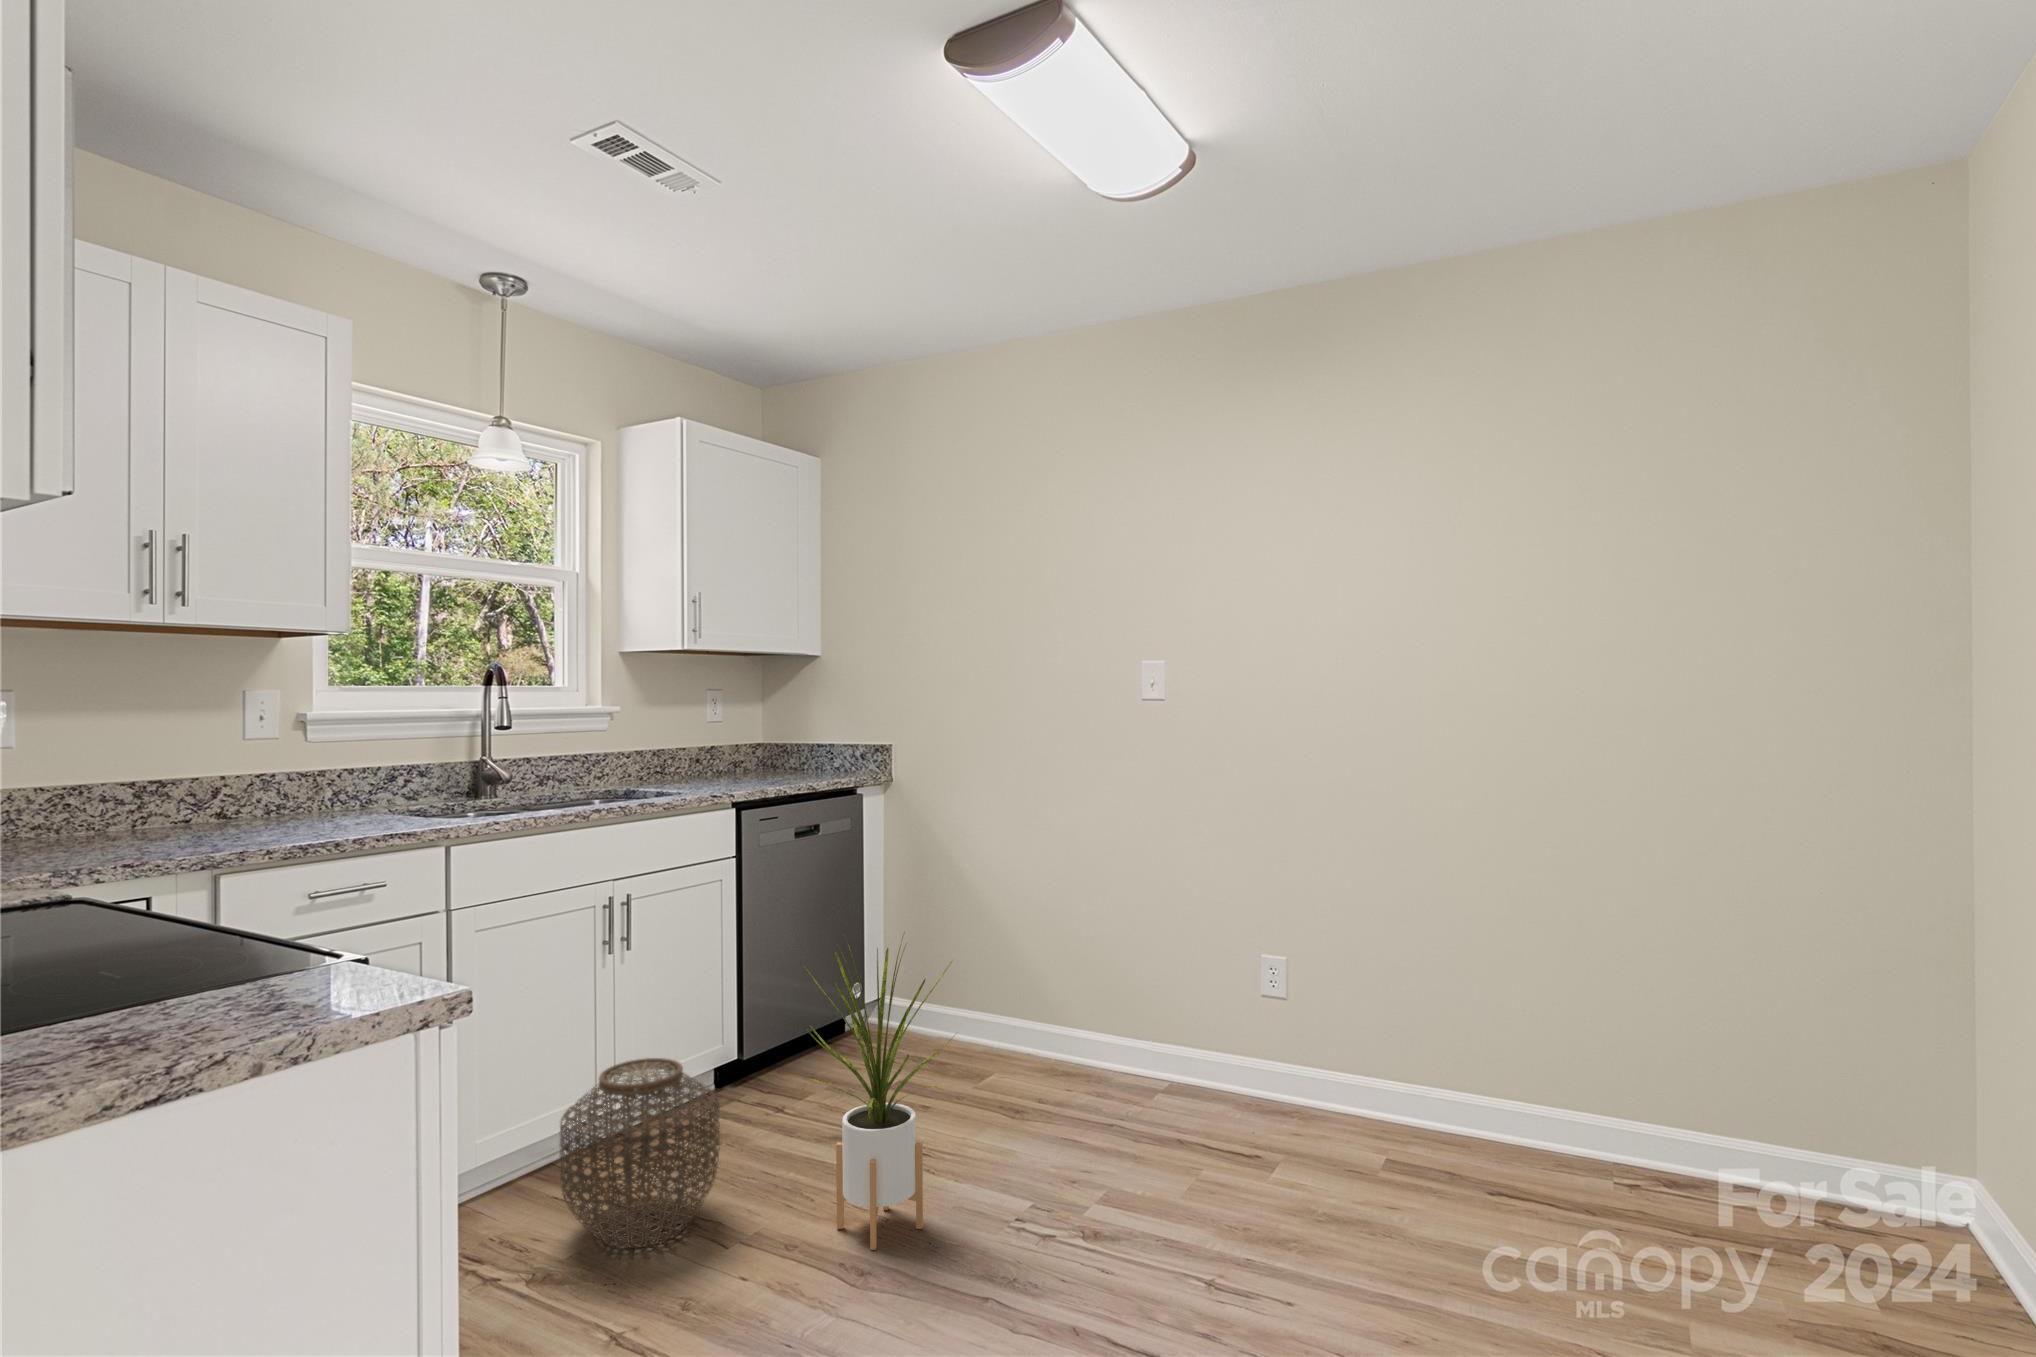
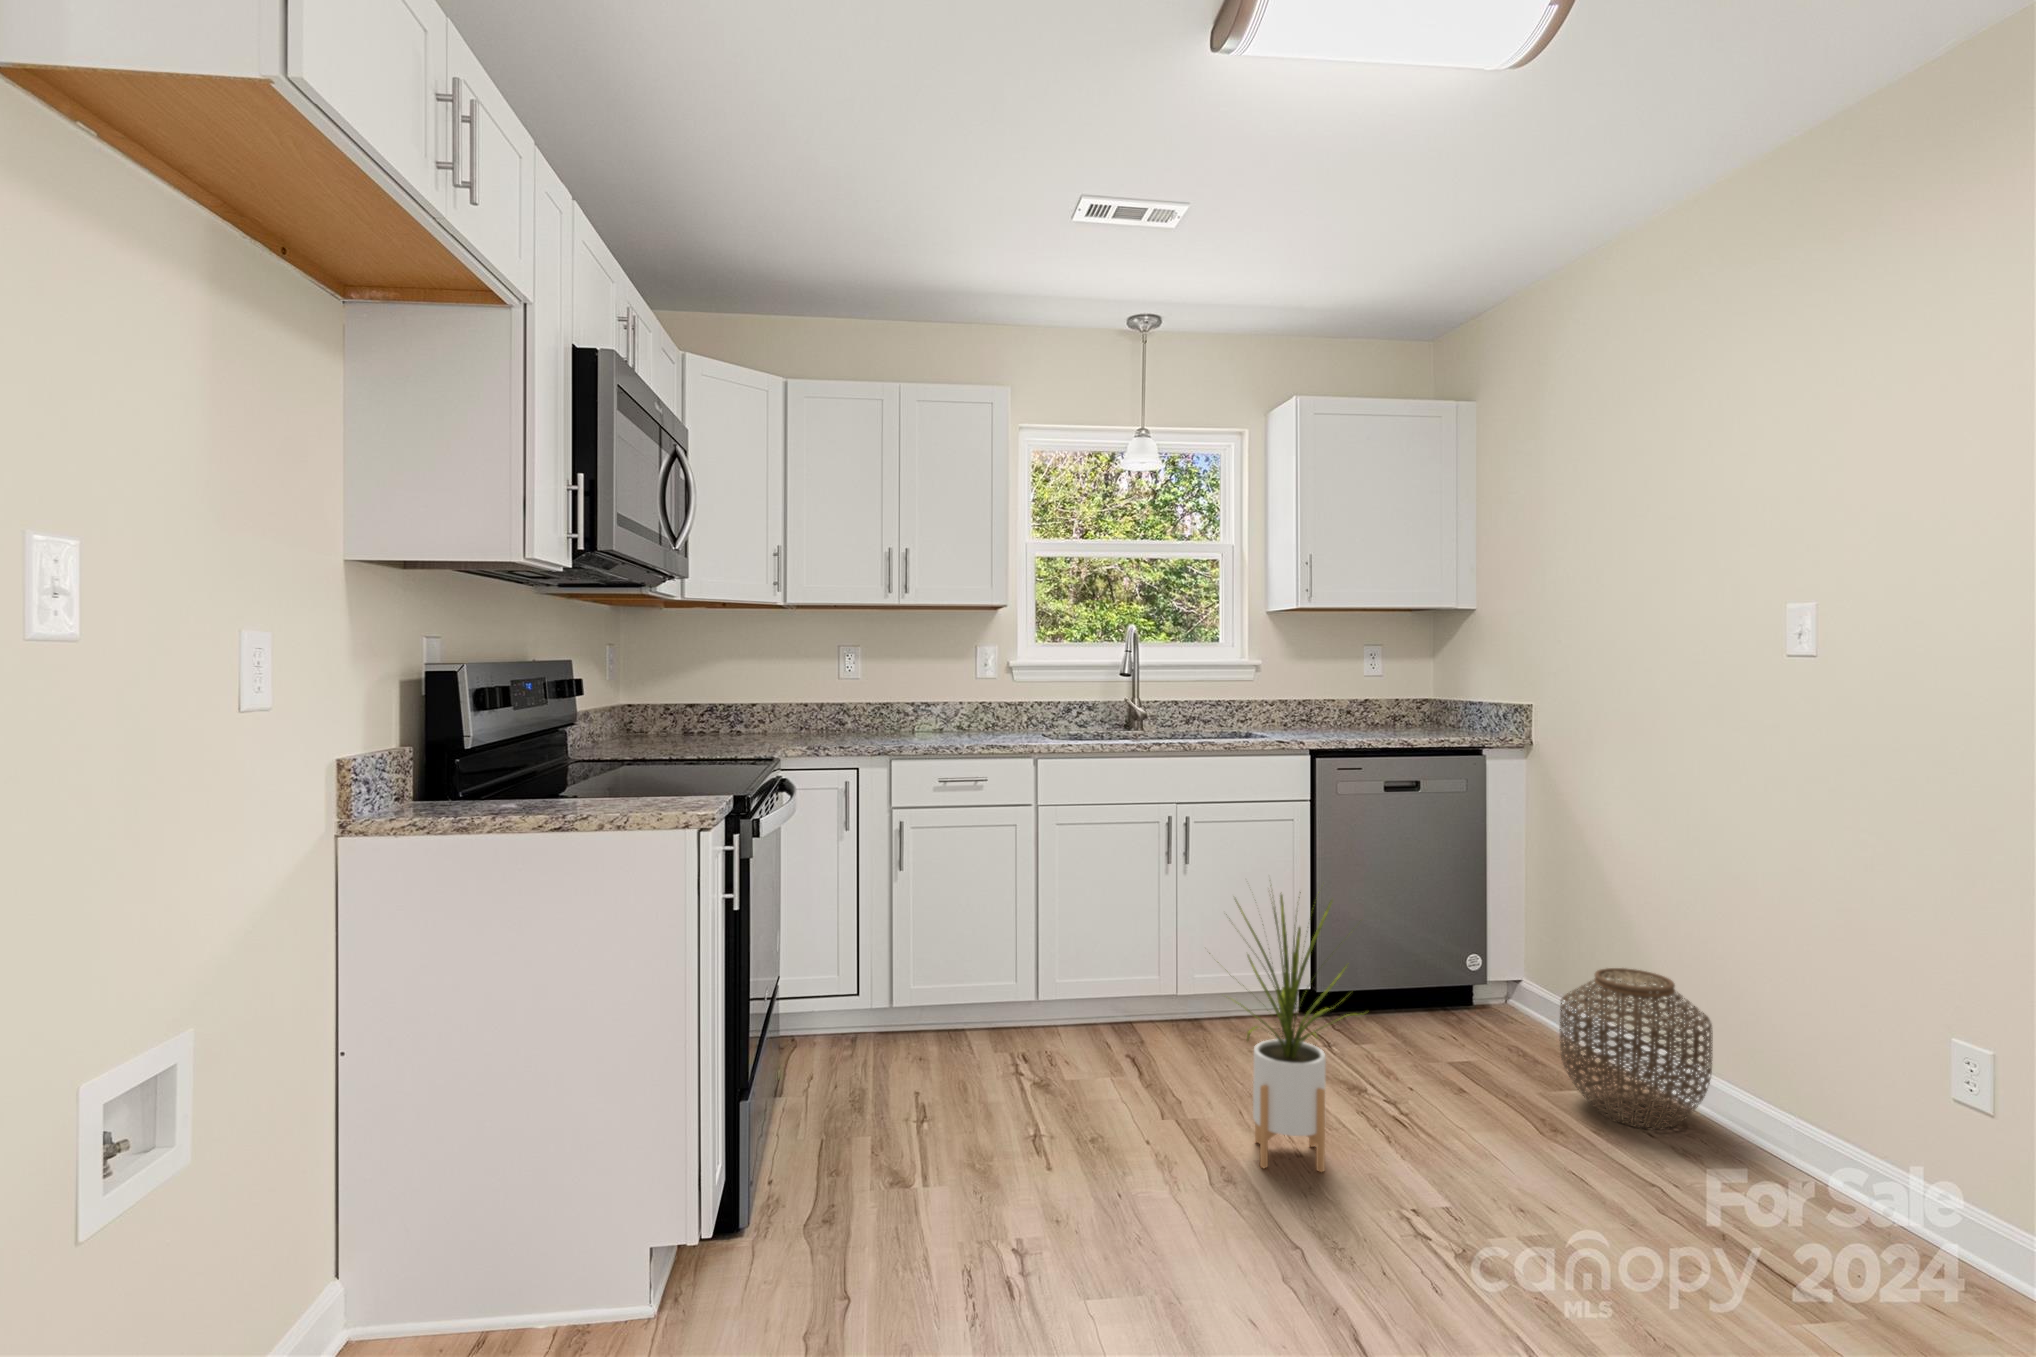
woven basket: present [560,1058,720,1248] -> present [1560,968,1713,1129]

